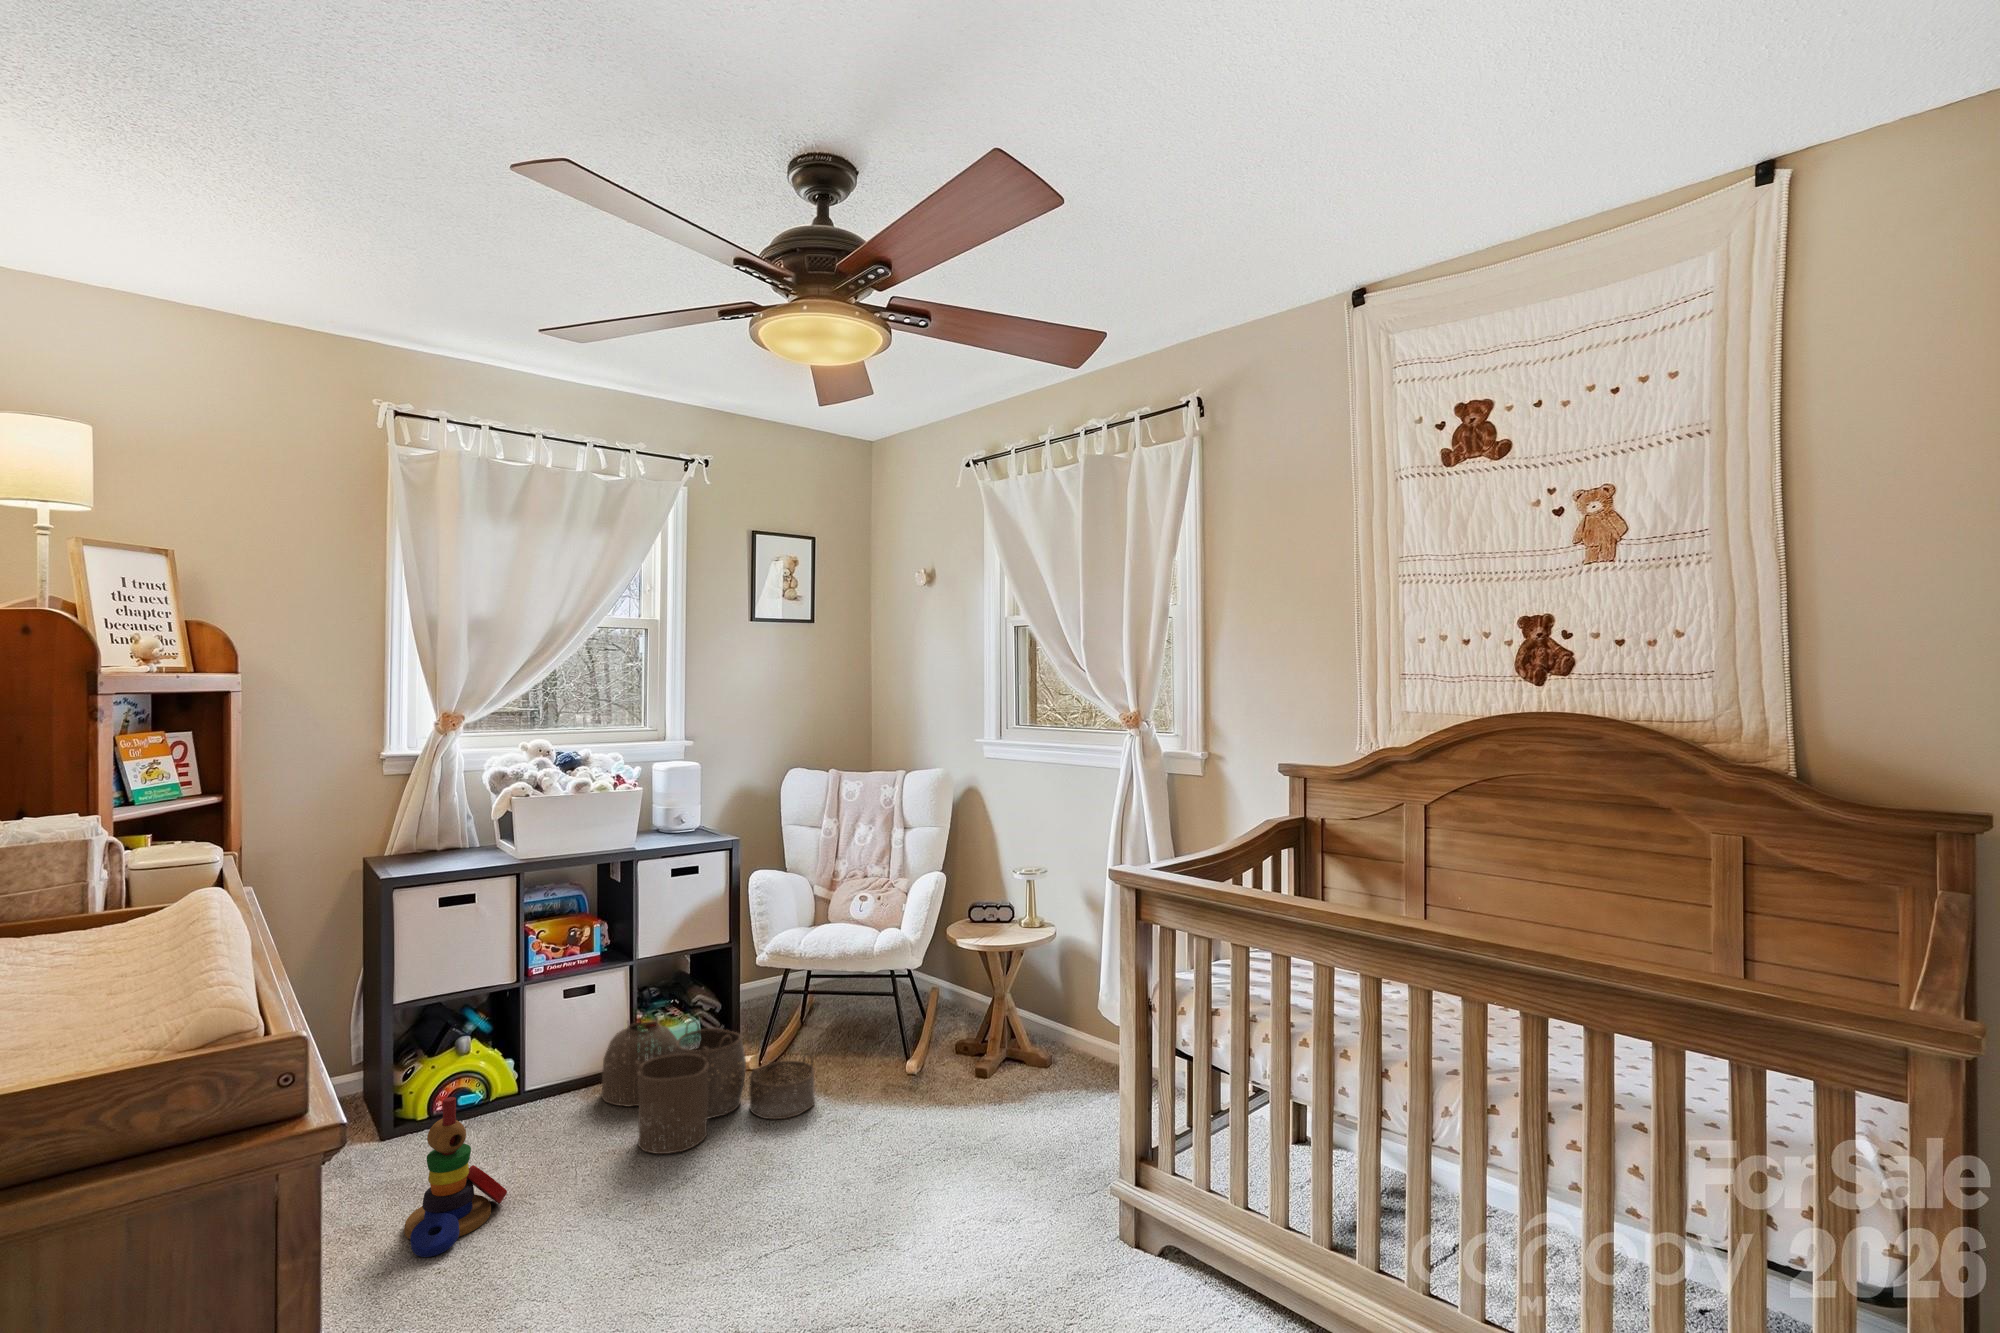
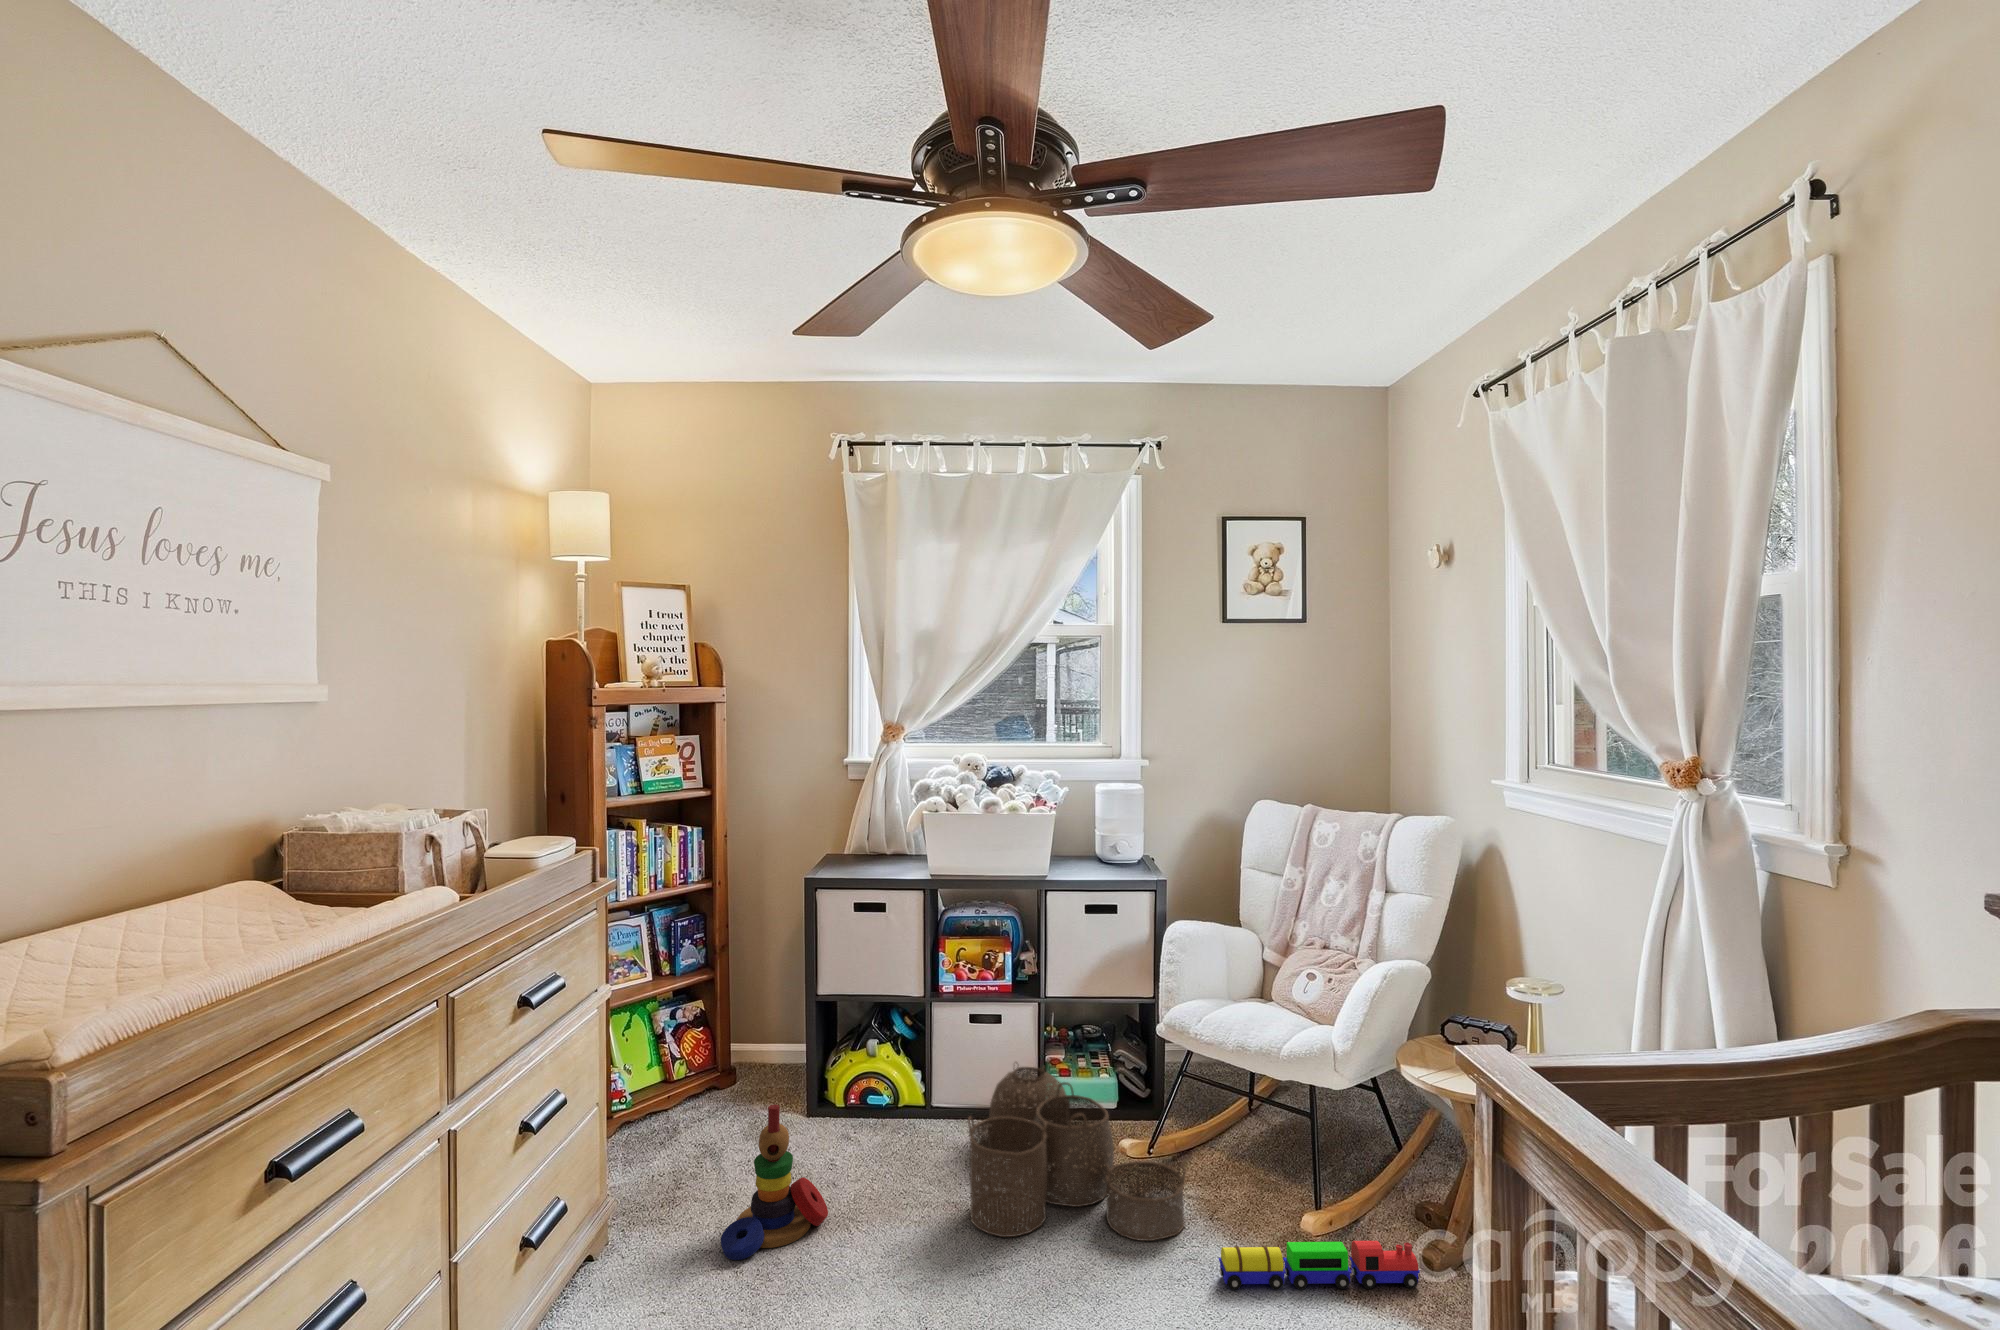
toy train: none [860,1054,980,1120] -> present [1219,1241,1420,1290]

